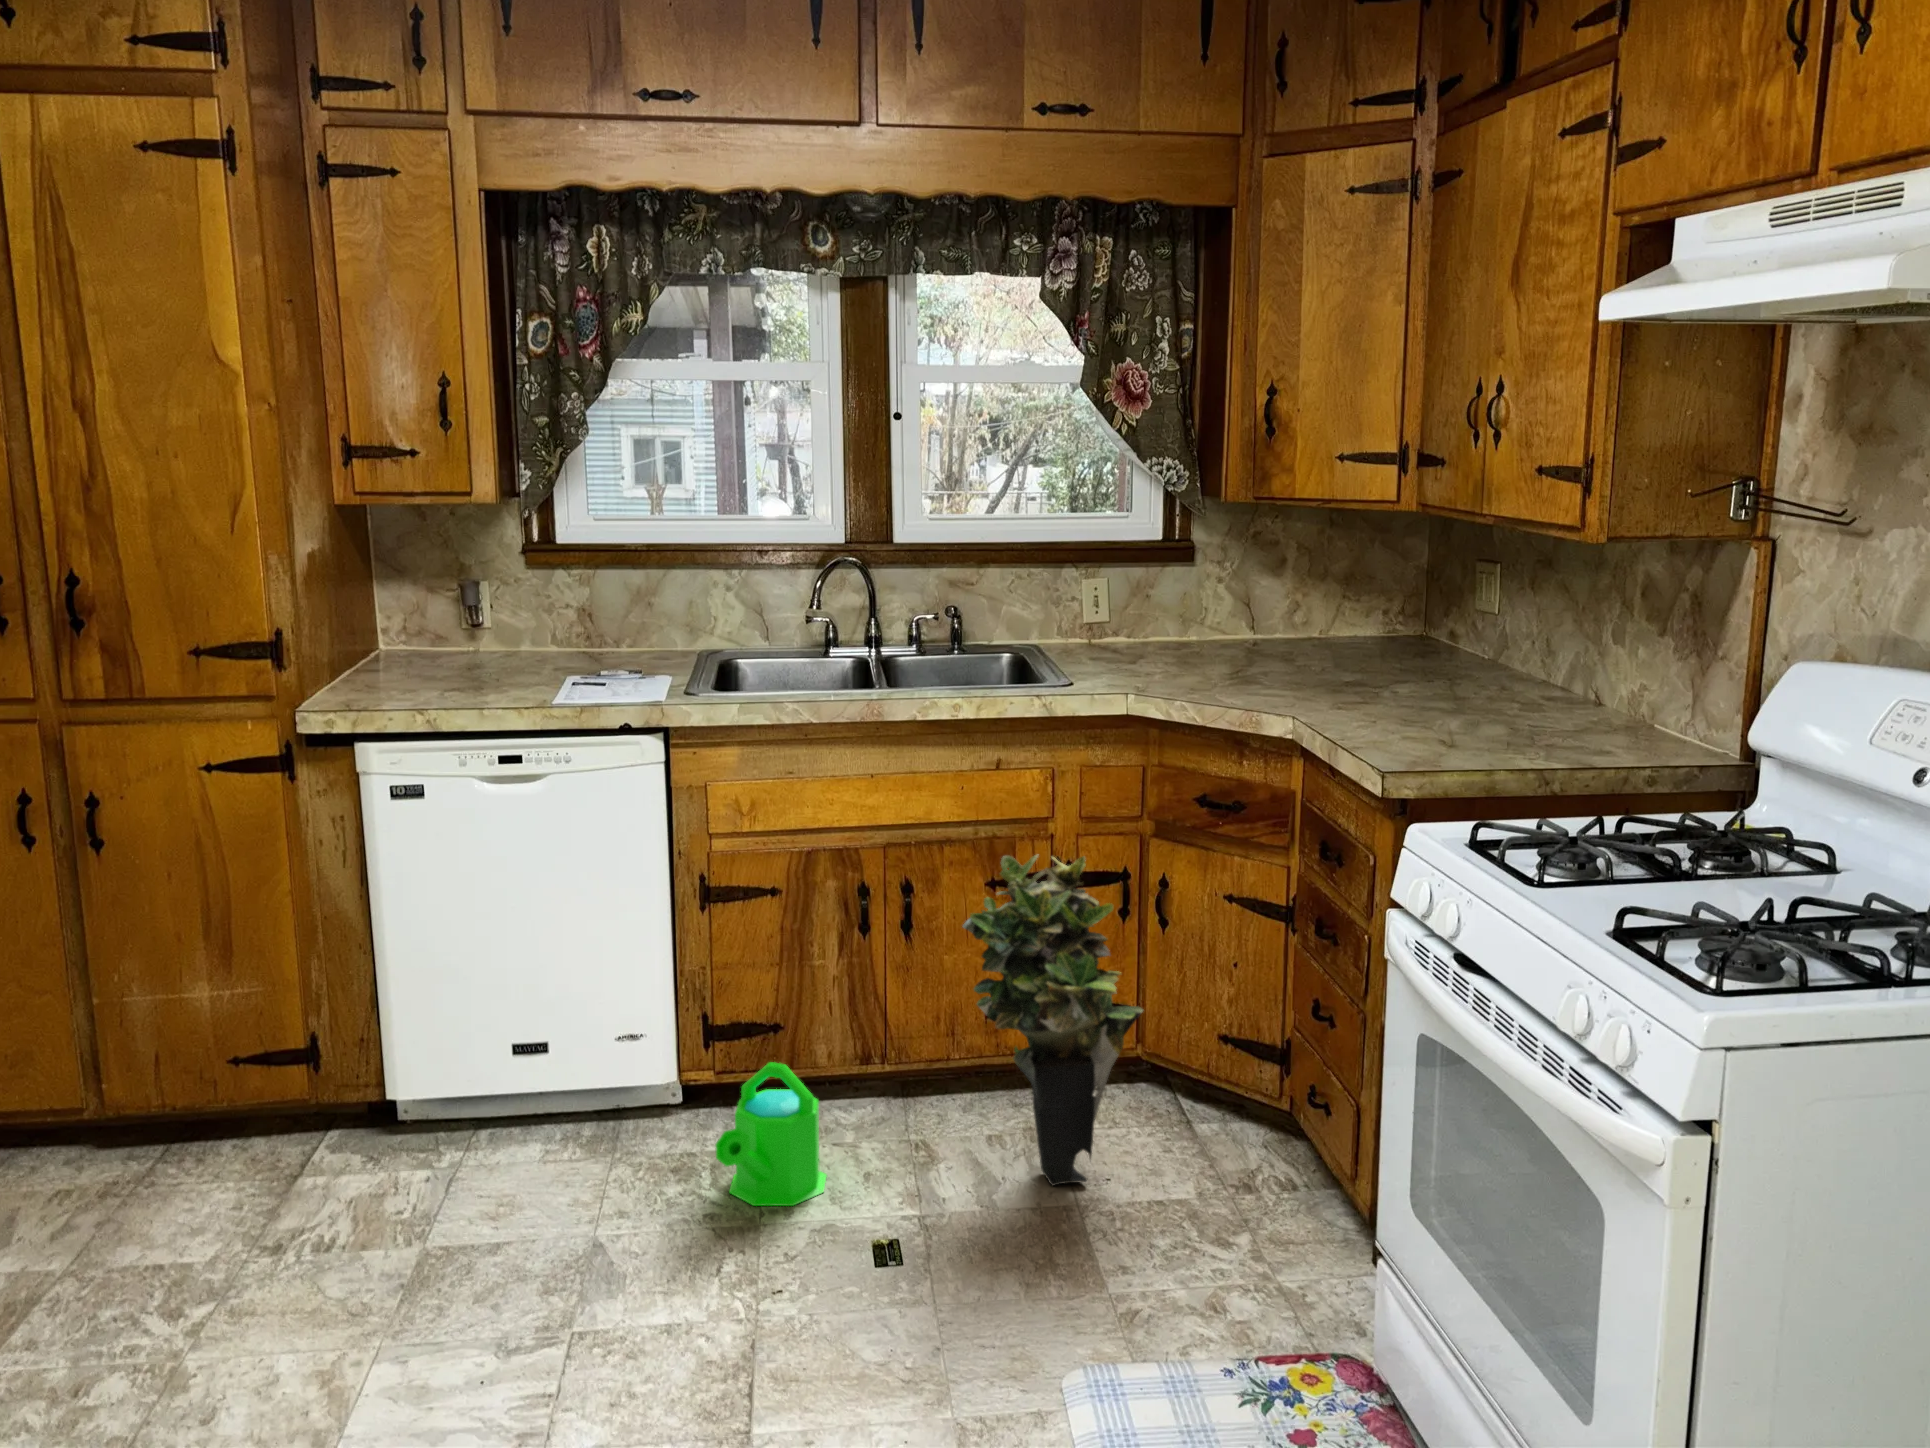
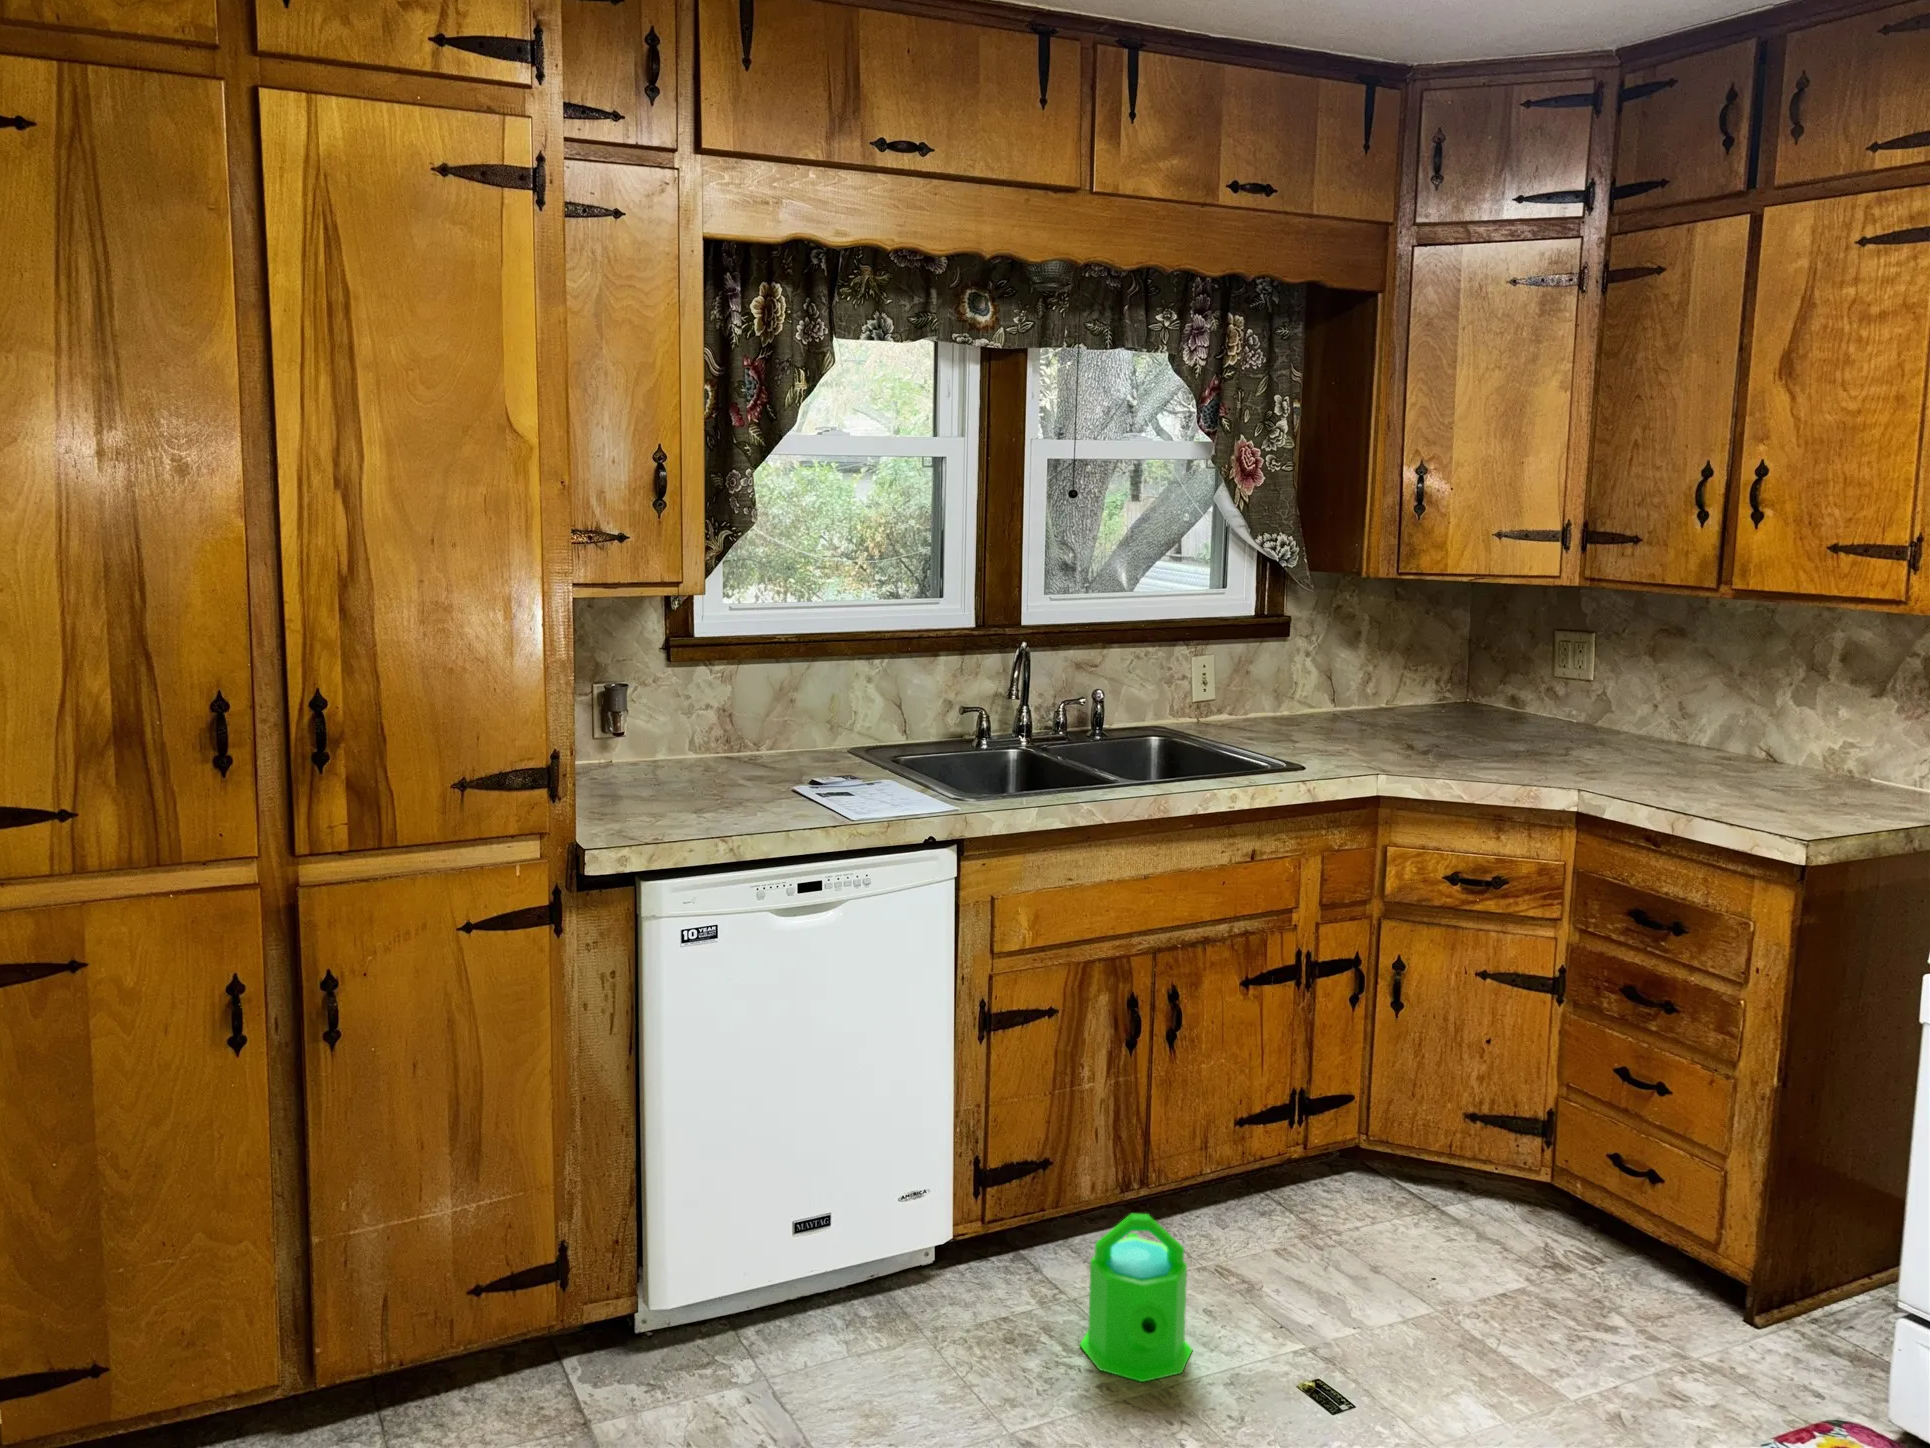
potted plant: present [963,855,1143,1186] -> none [1276,944,1467,1297]

